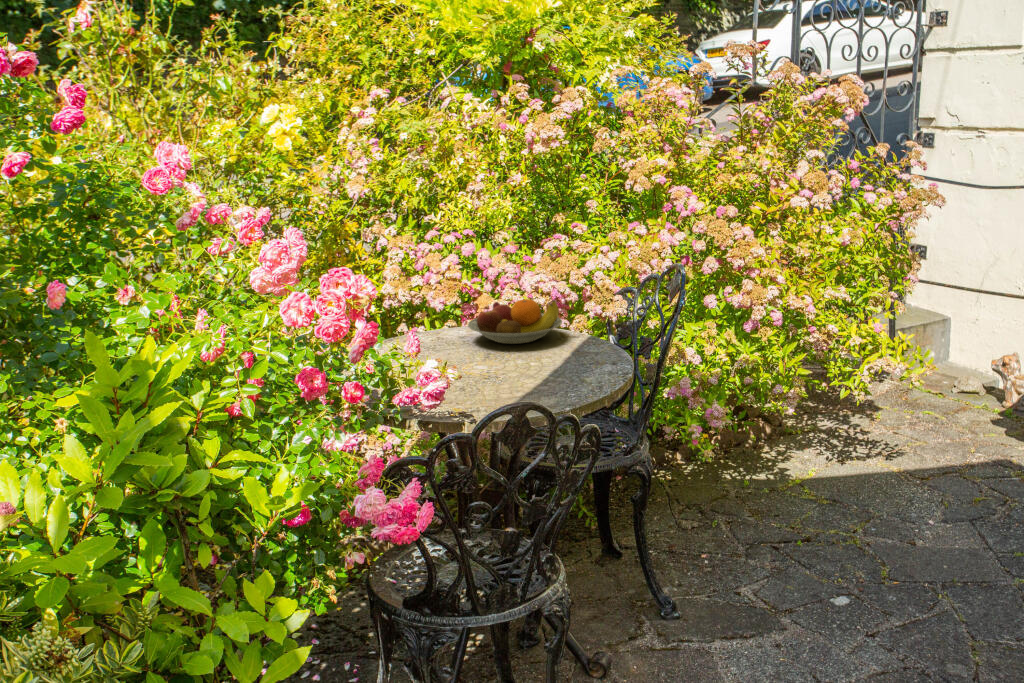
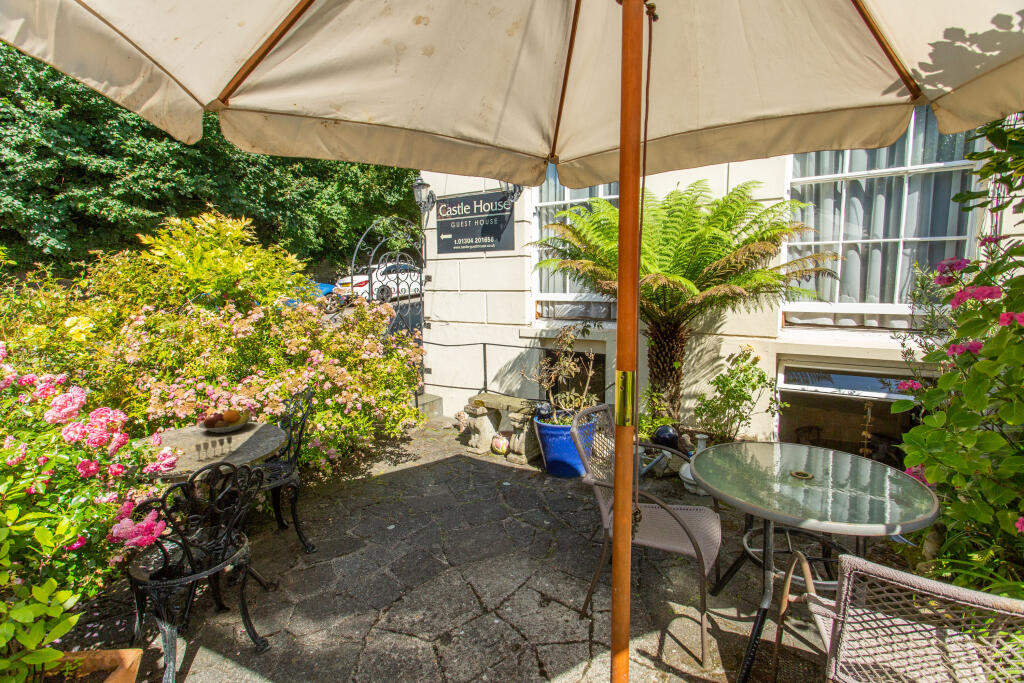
wine glass: none [468,352,533,394] -> present [195,437,232,461]

